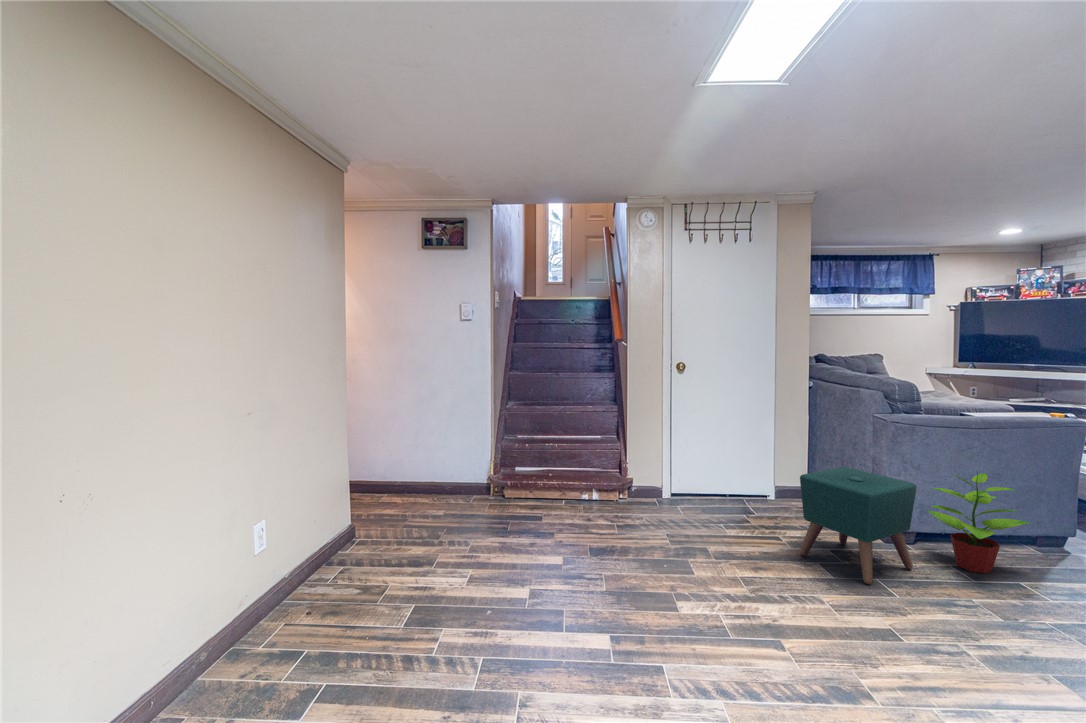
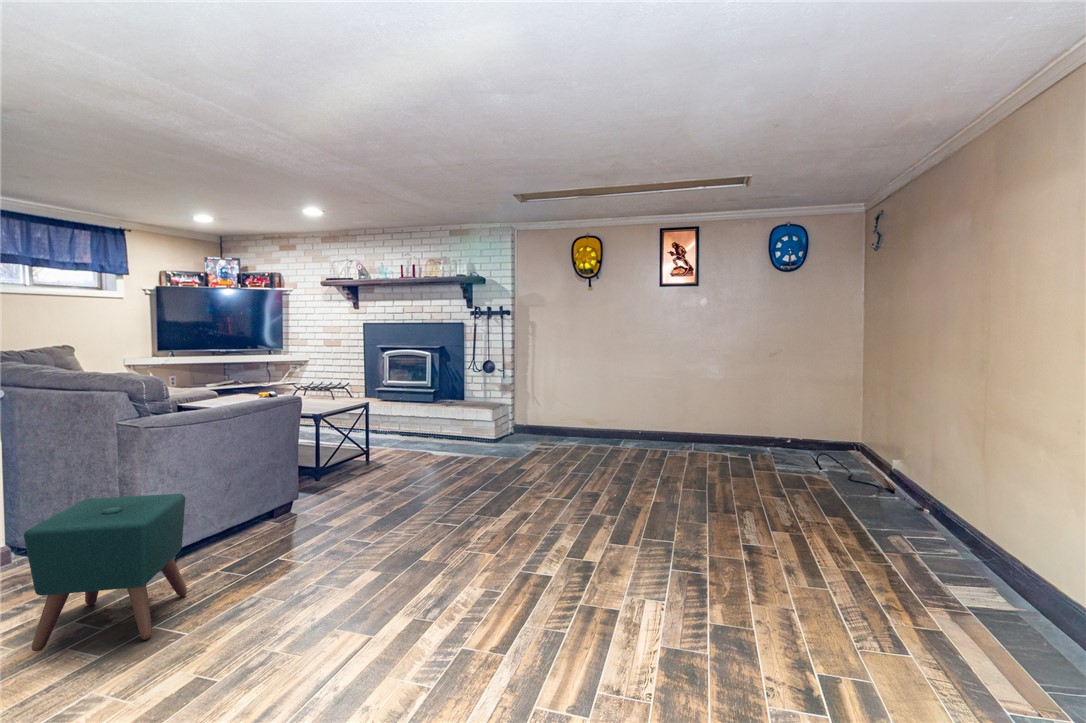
potted plant: present [927,473,1029,573] -> none [188,462,279,569]

